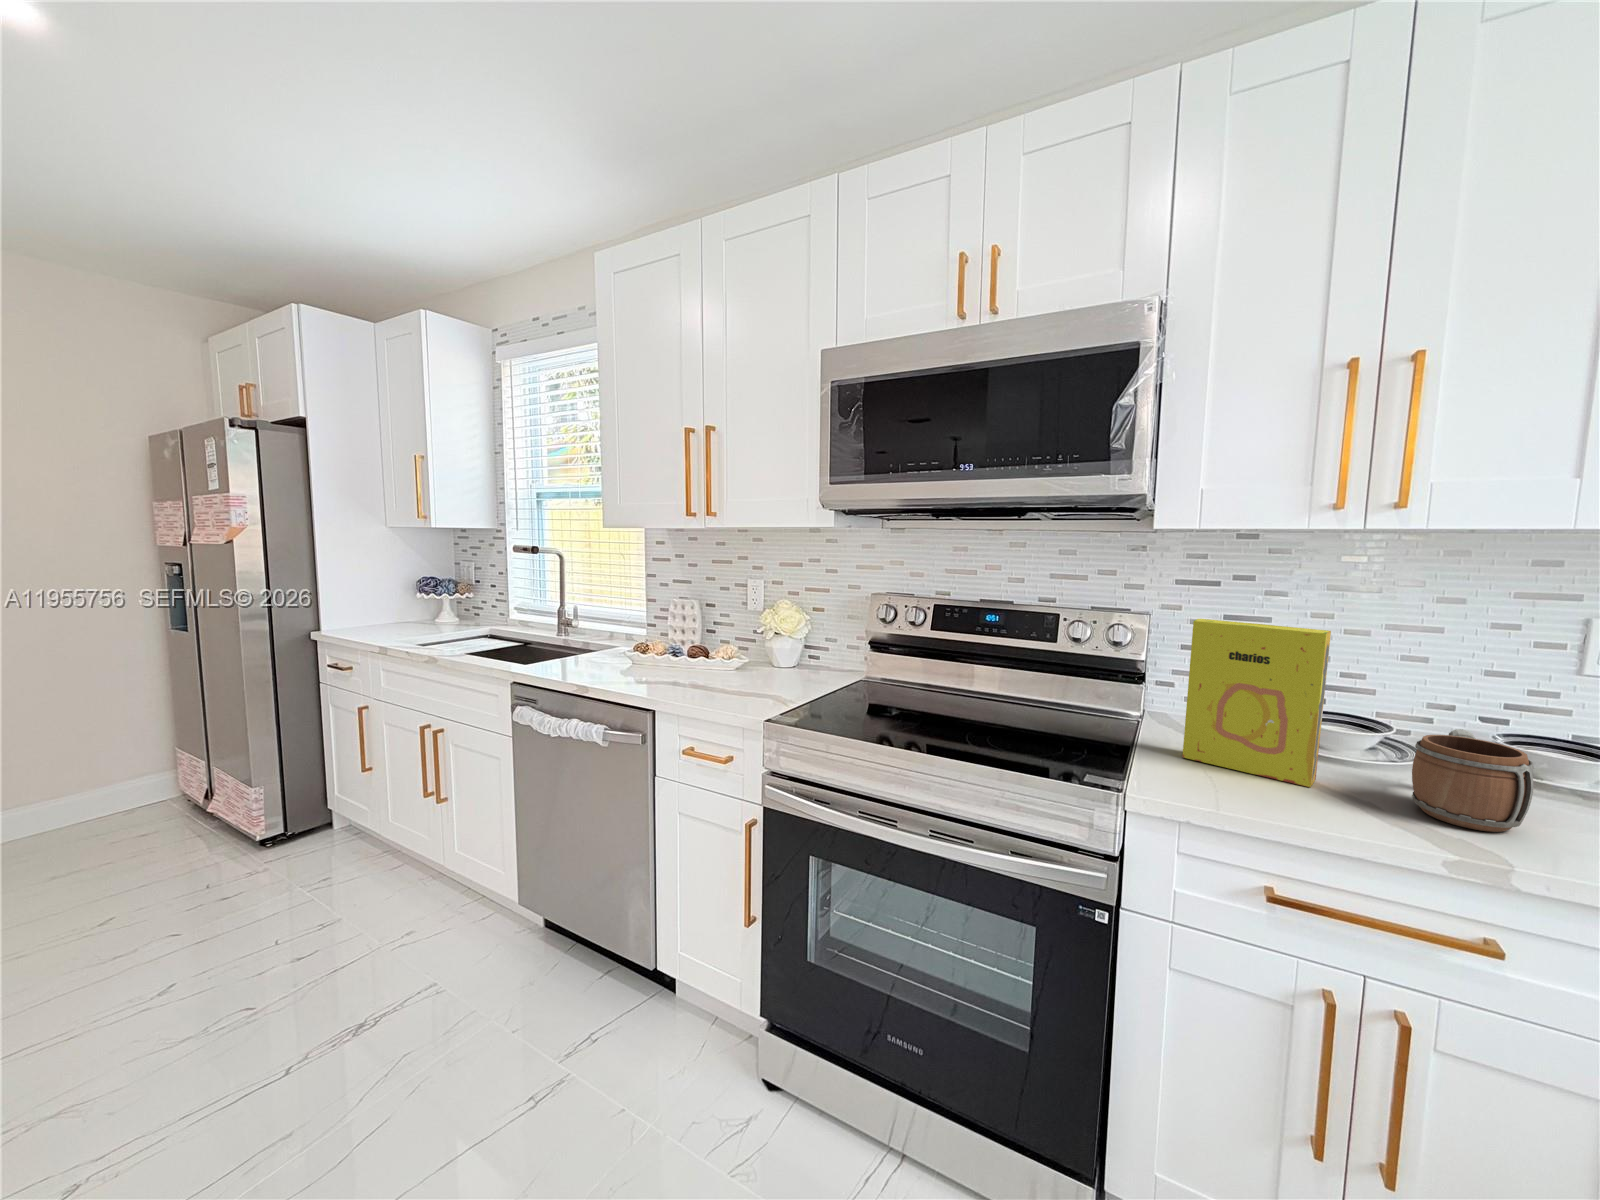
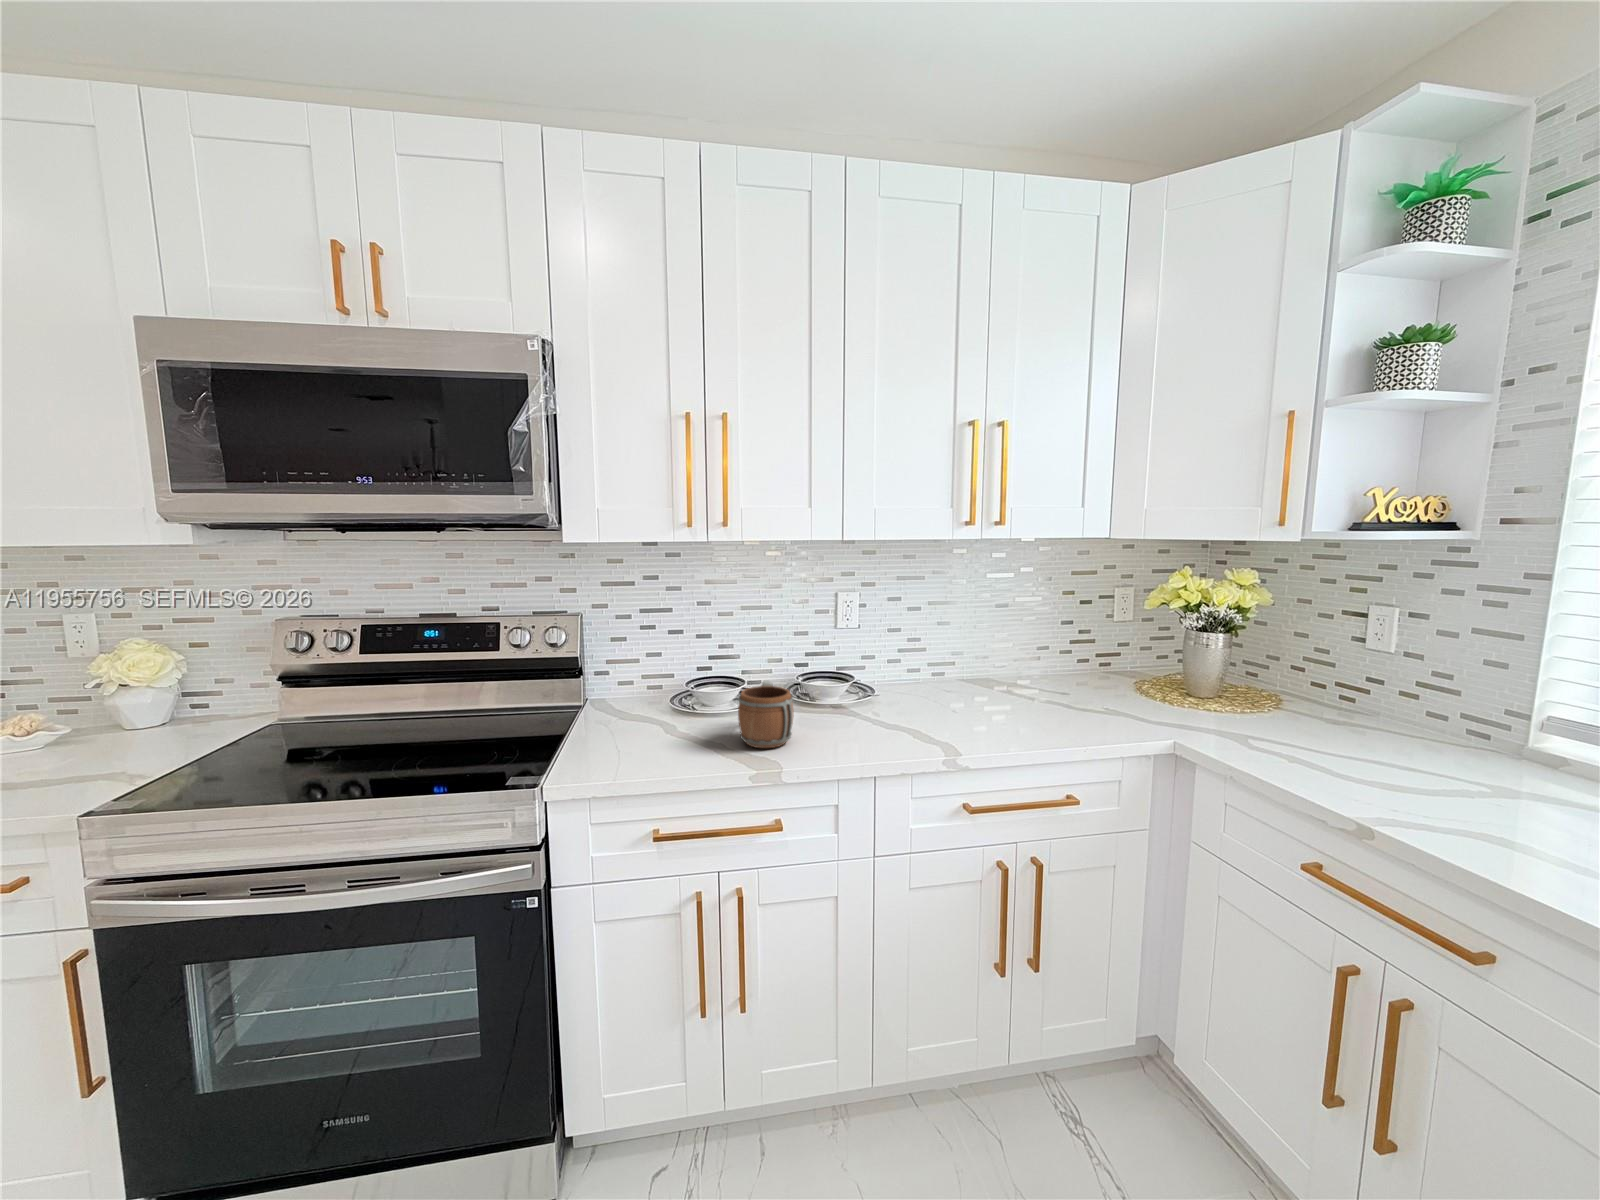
cereal box: present [1182,619,1331,787] -> none [596,620,691,743]

